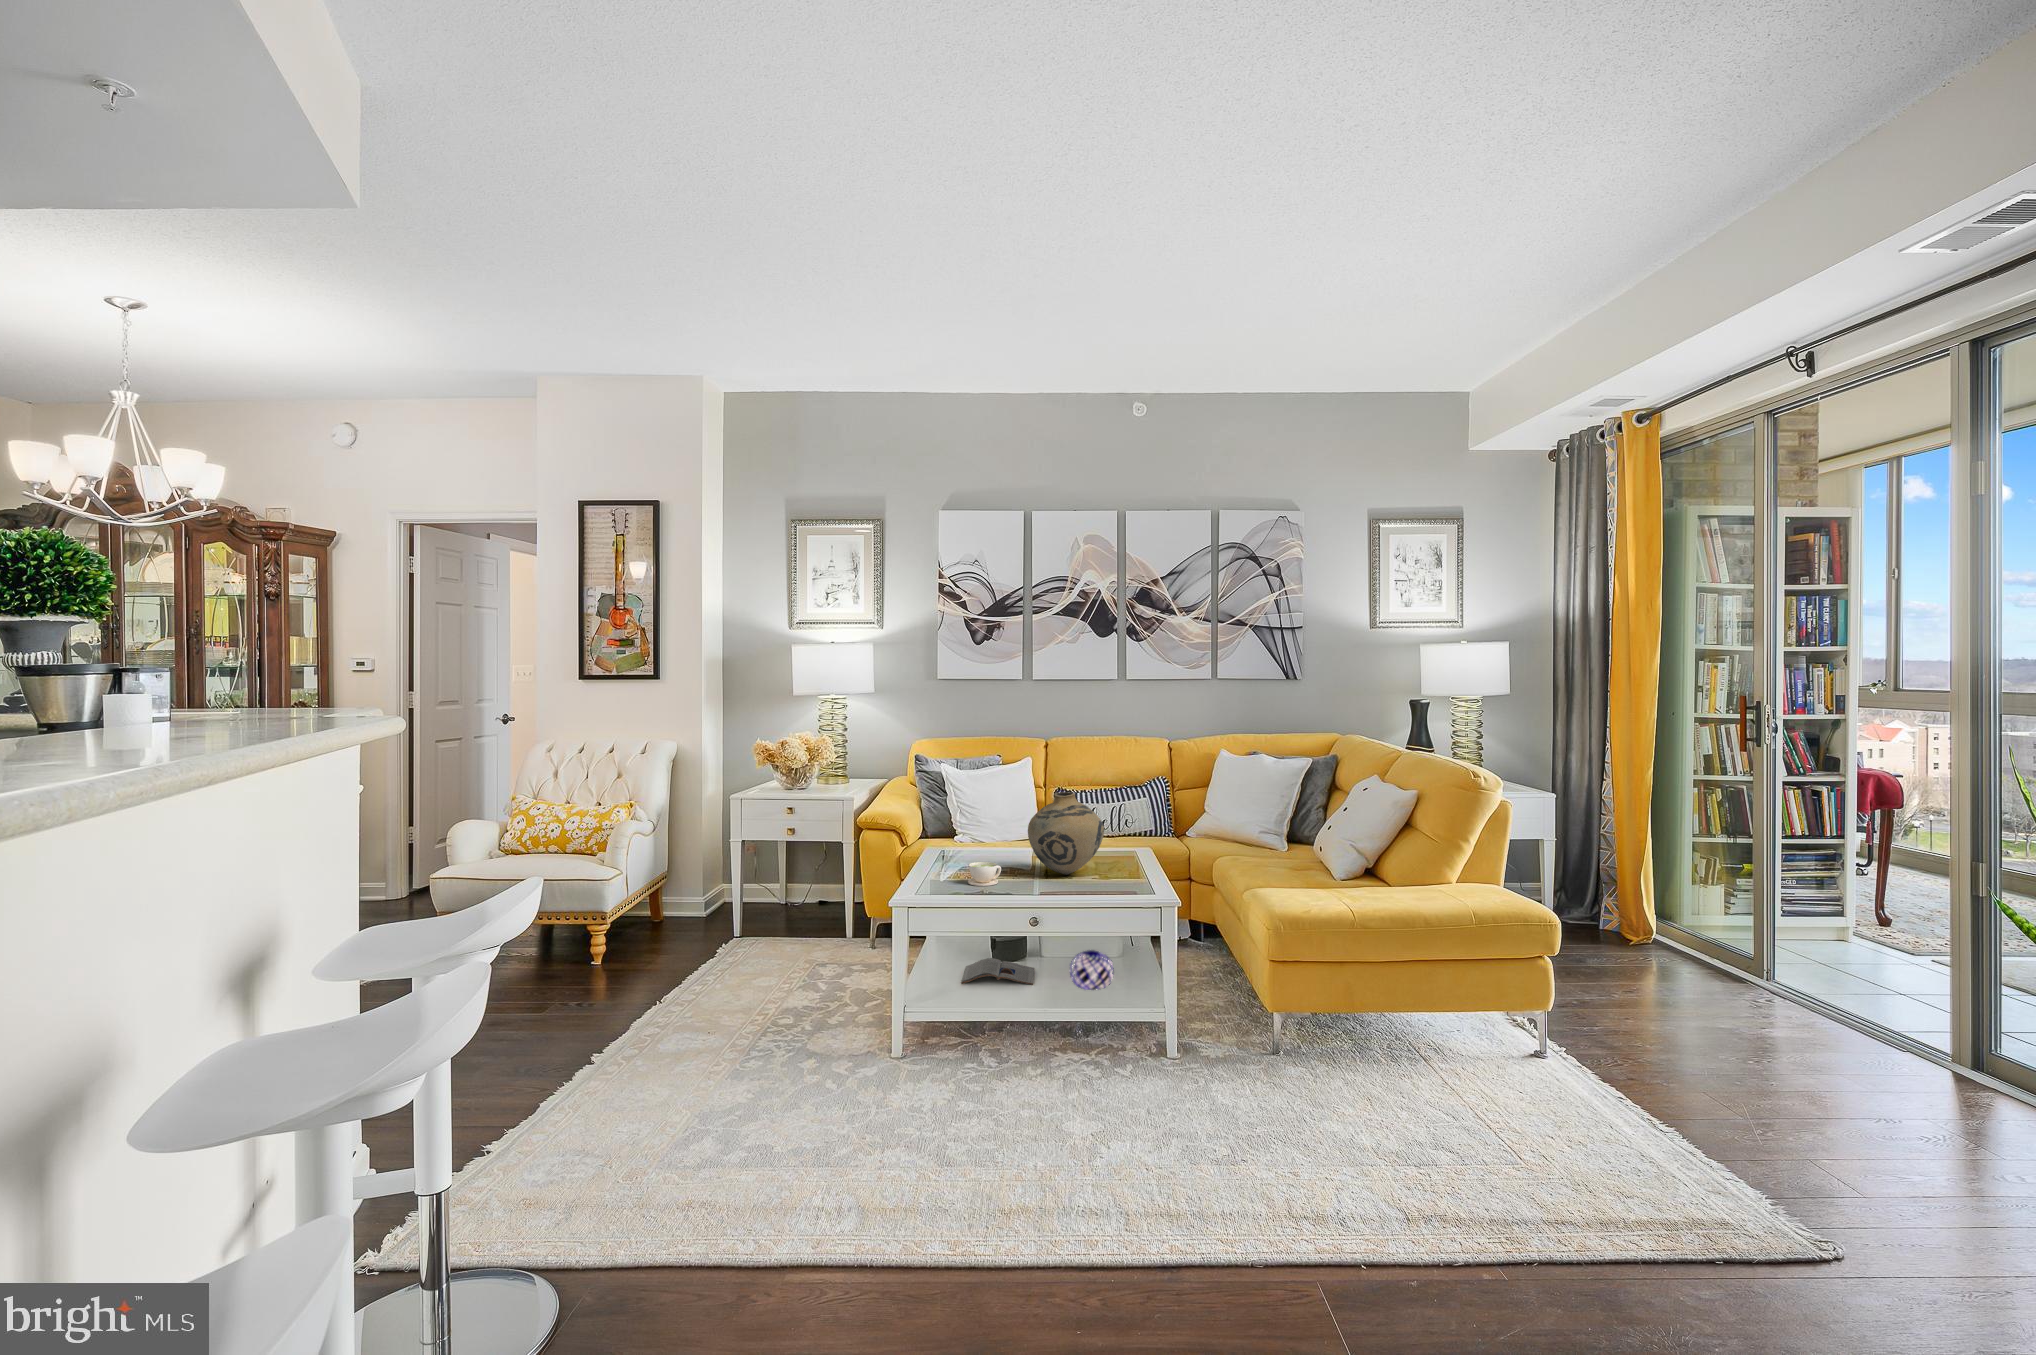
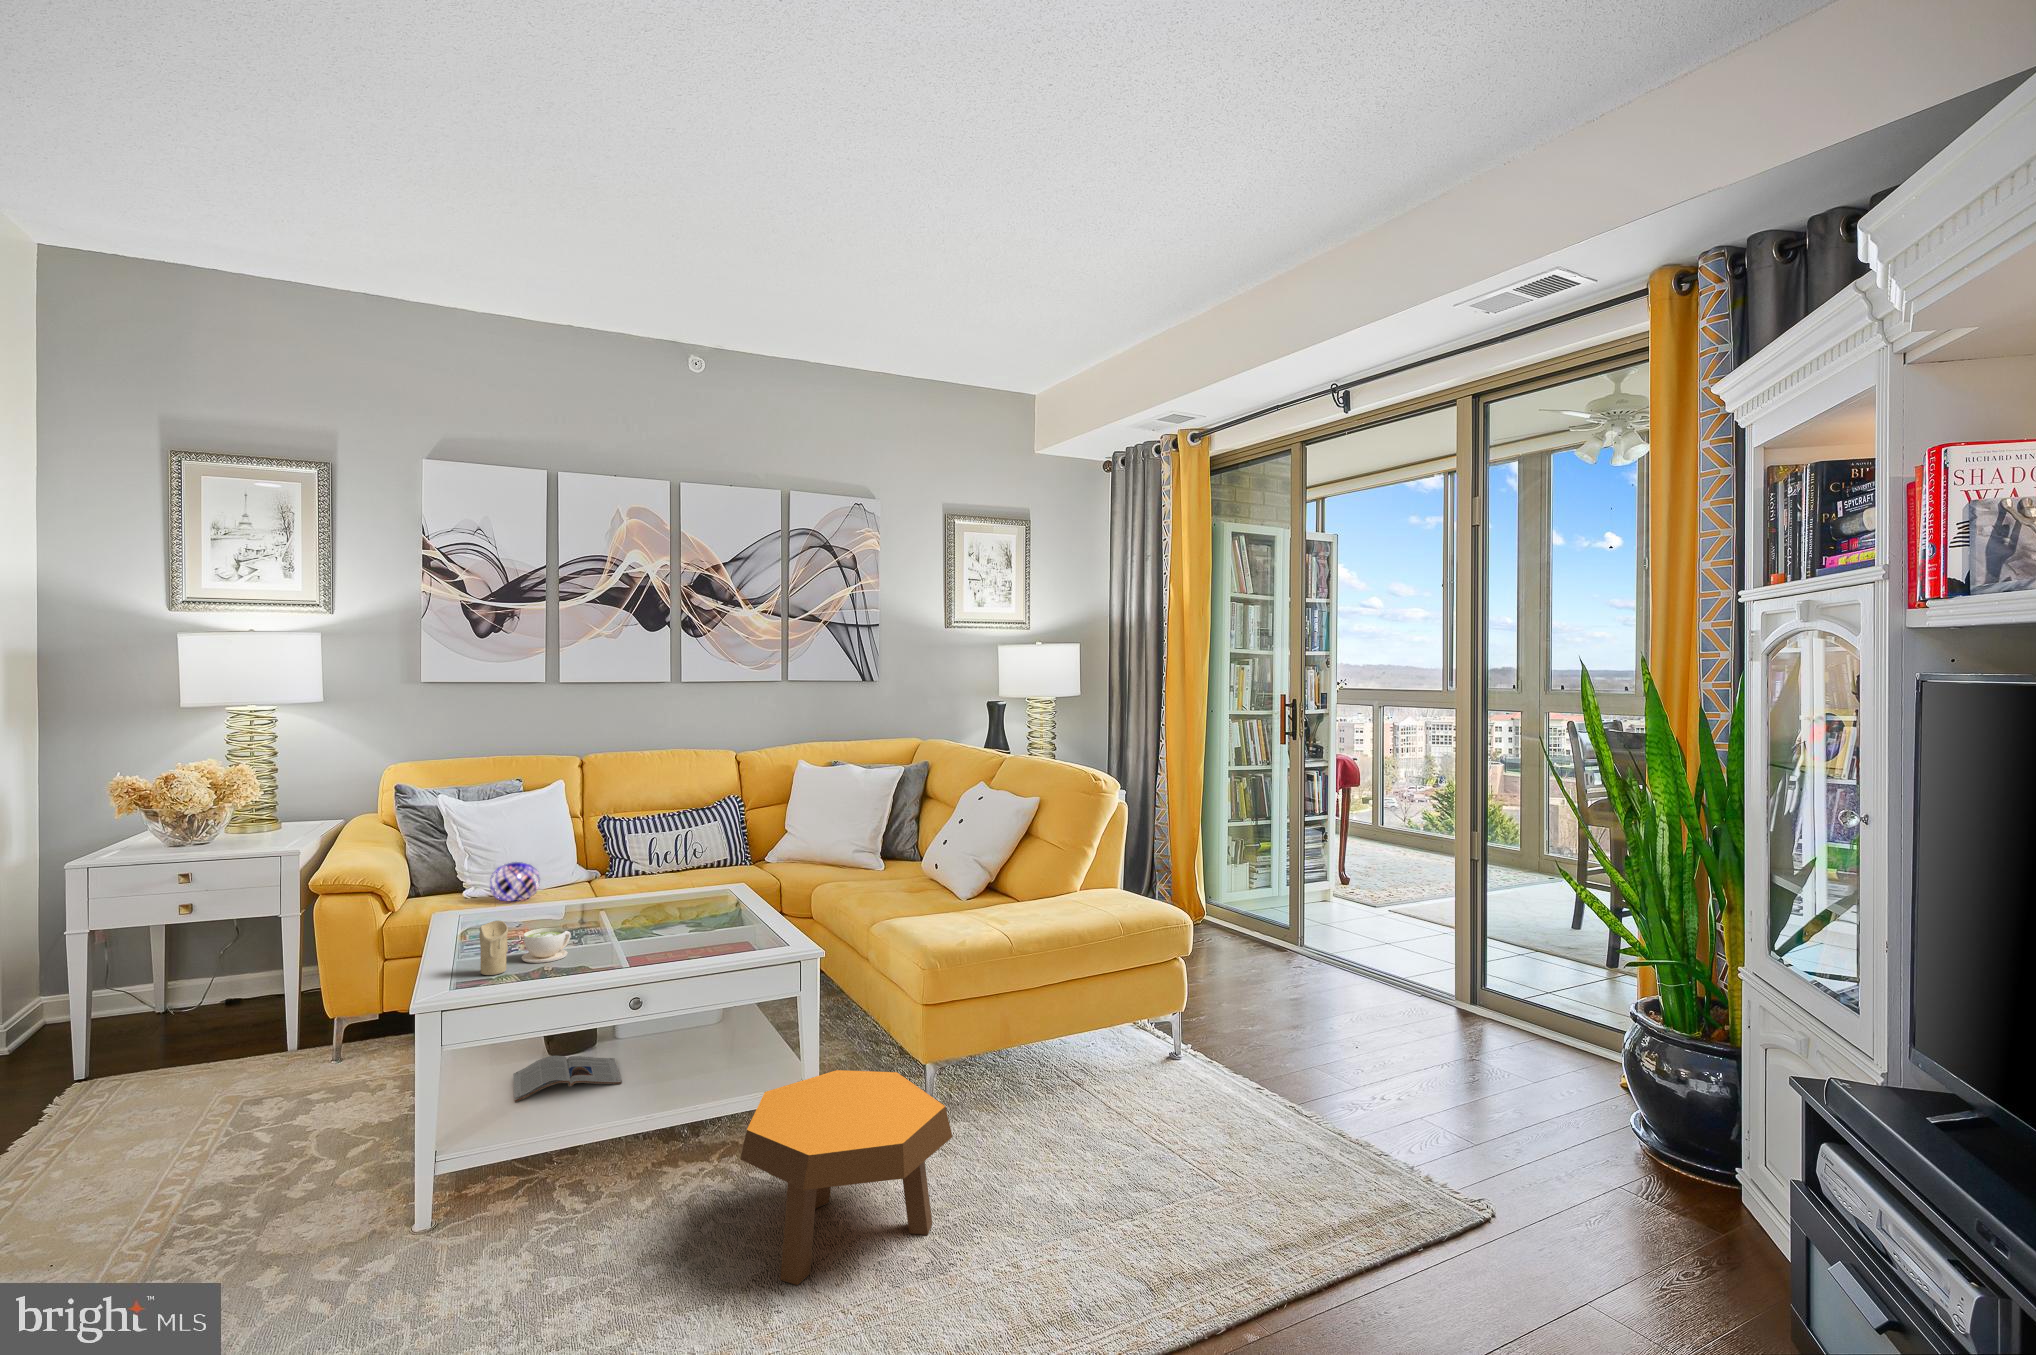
vase: present [1028,792,1104,875] -> none [602,824,707,930]
candle: none [938,851,956,889] -> present [479,921,508,975]
decorative orb: present [1070,950,1113,990] -> present [490,862,540,901]
footstool: none [1088,996,1254,1143] -> present [741,1070,953,1285]

